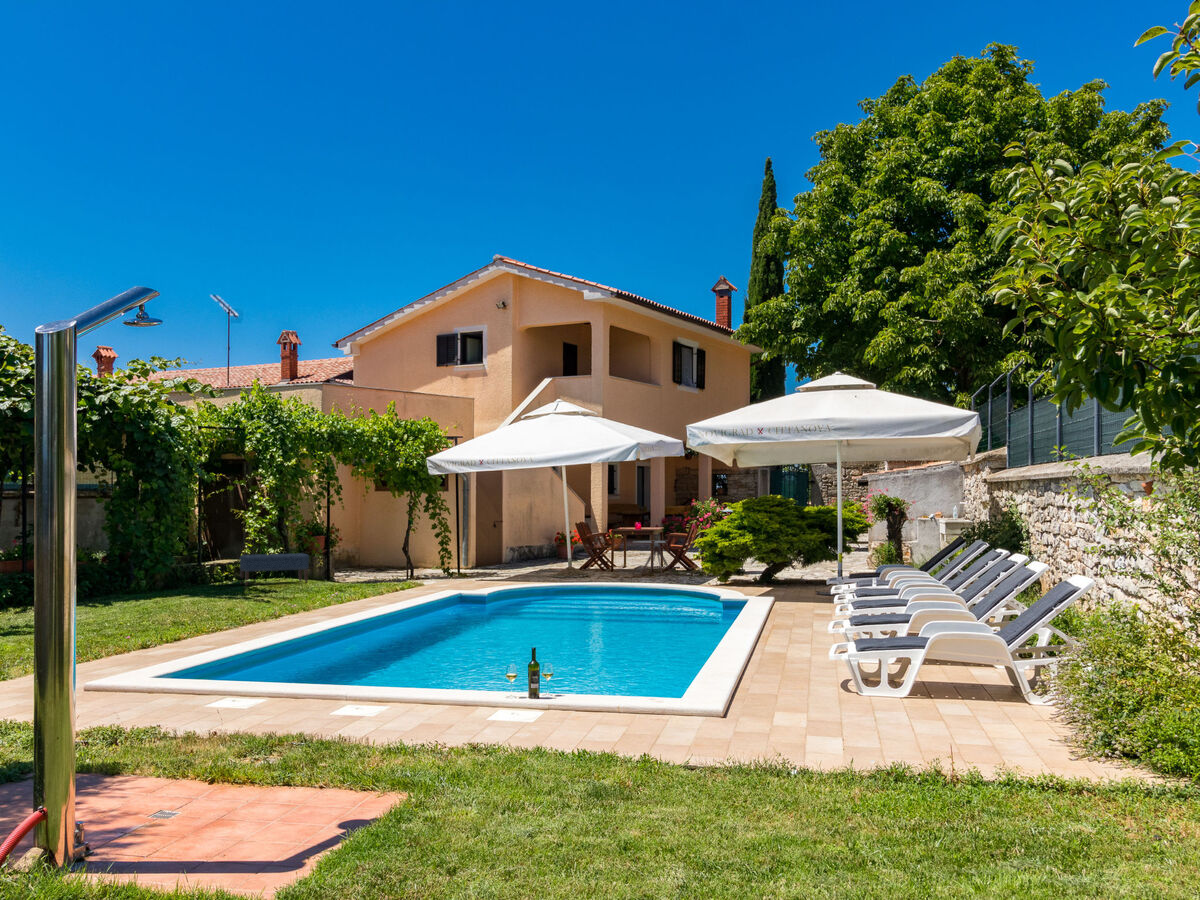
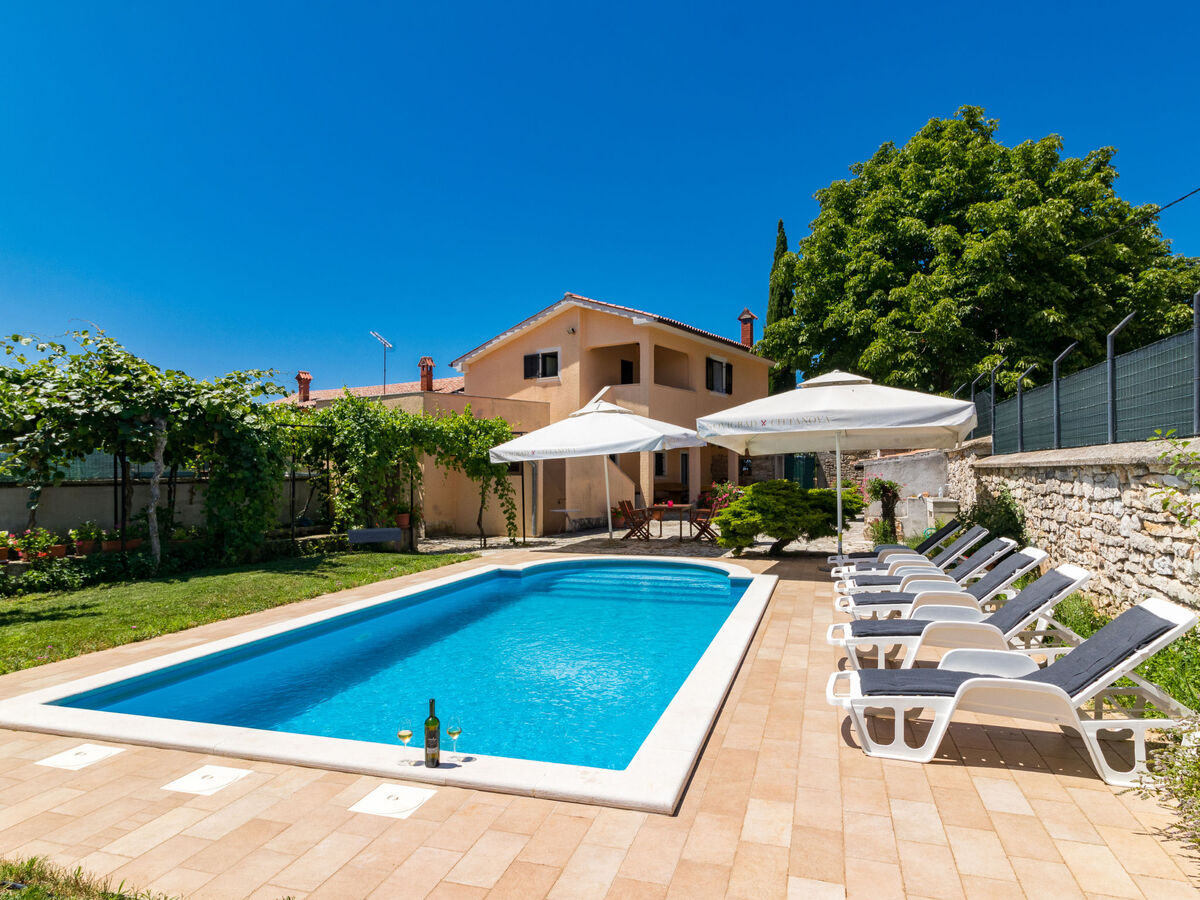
round table: present [633,541,672,574] -> present [553,510,581,532]

